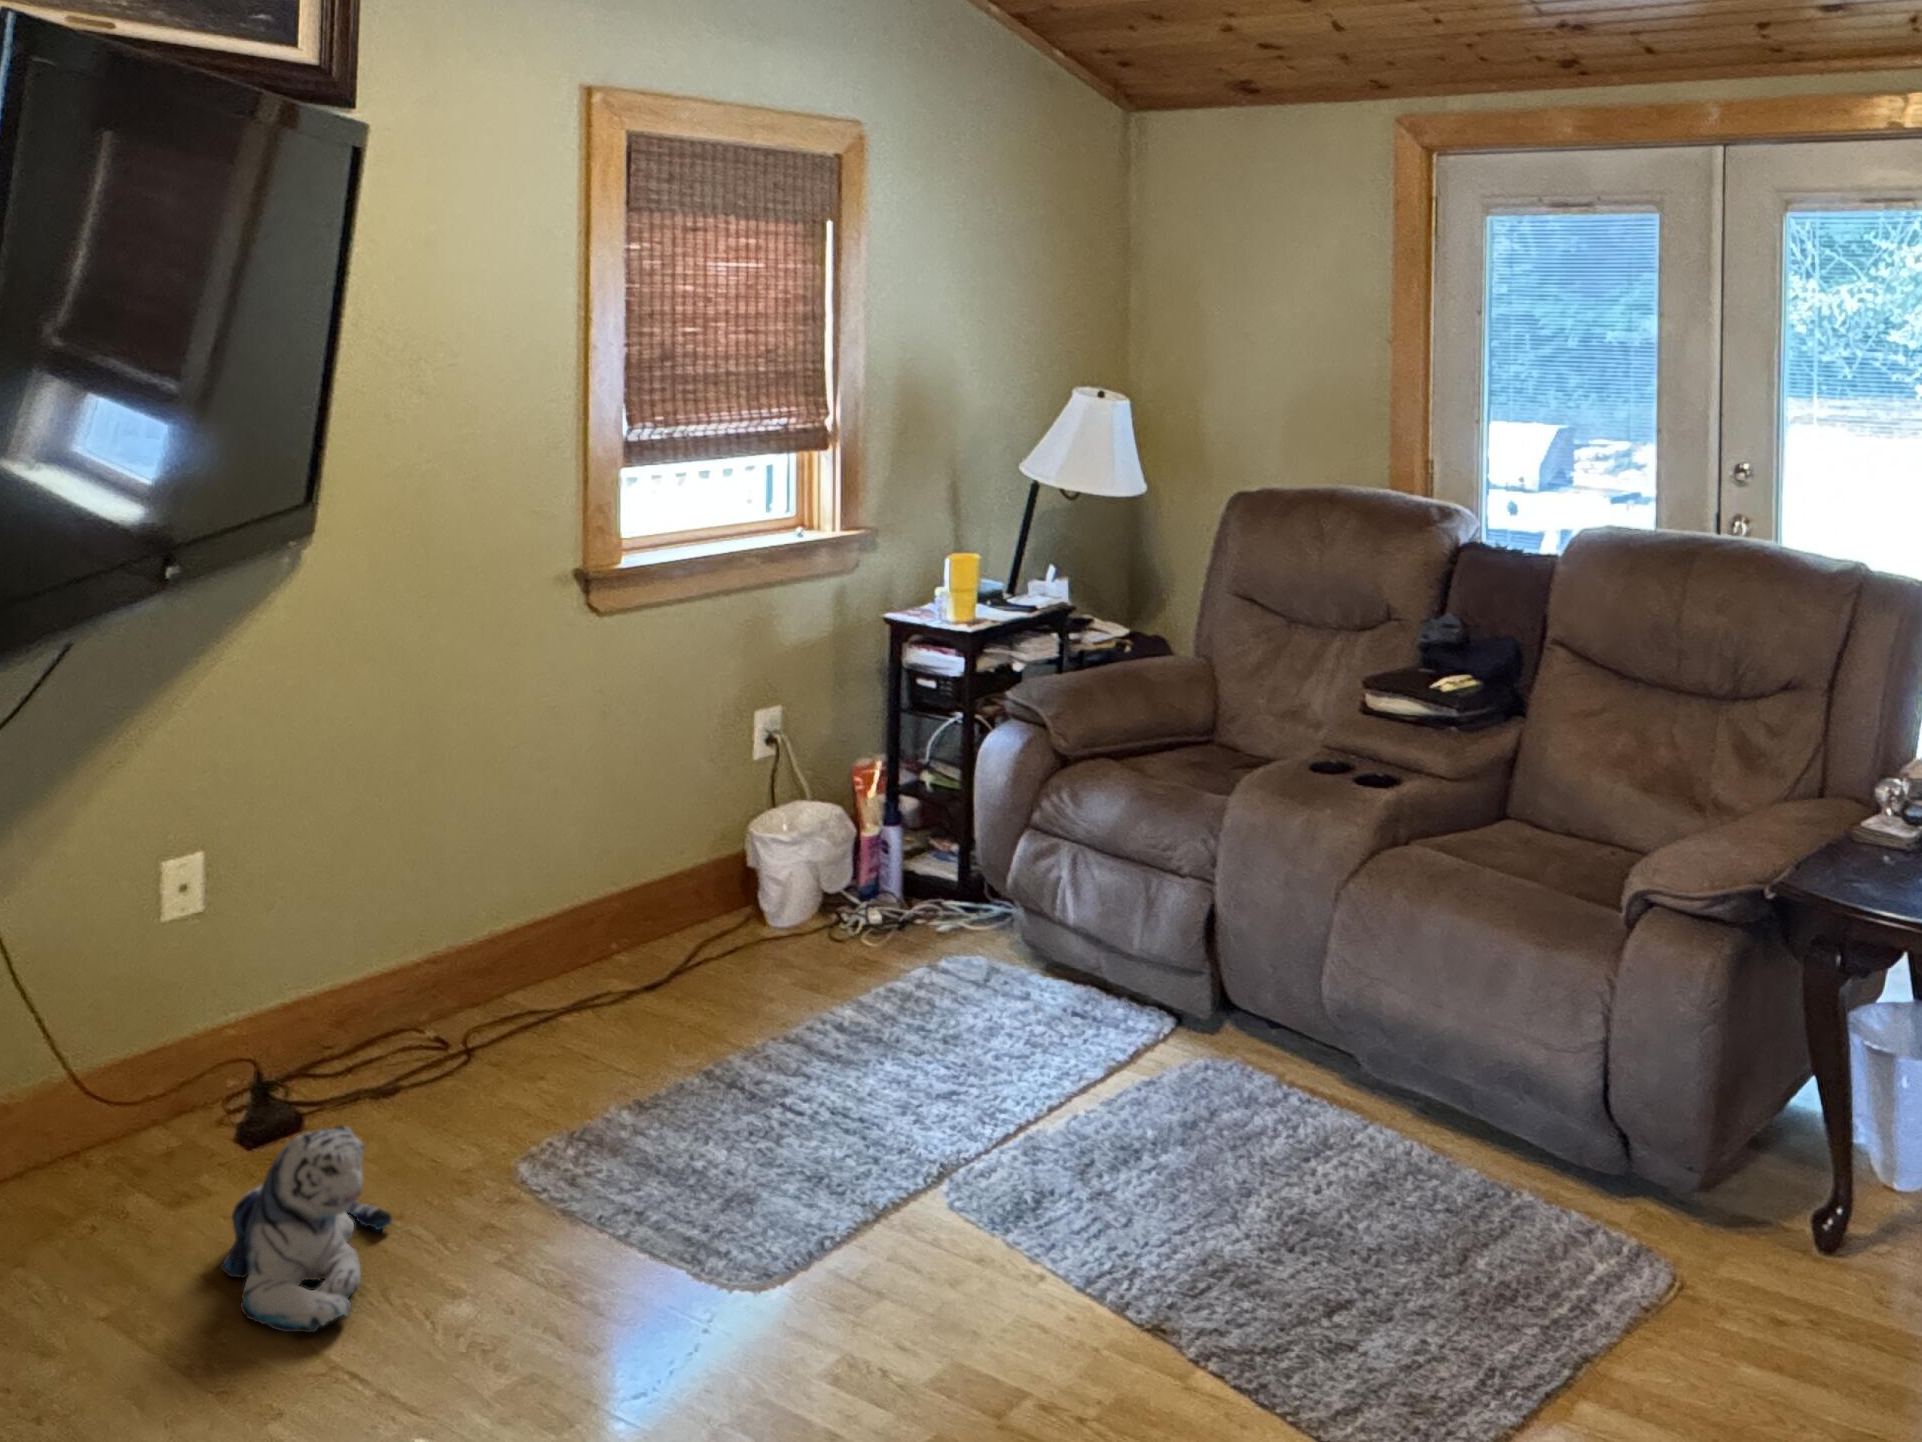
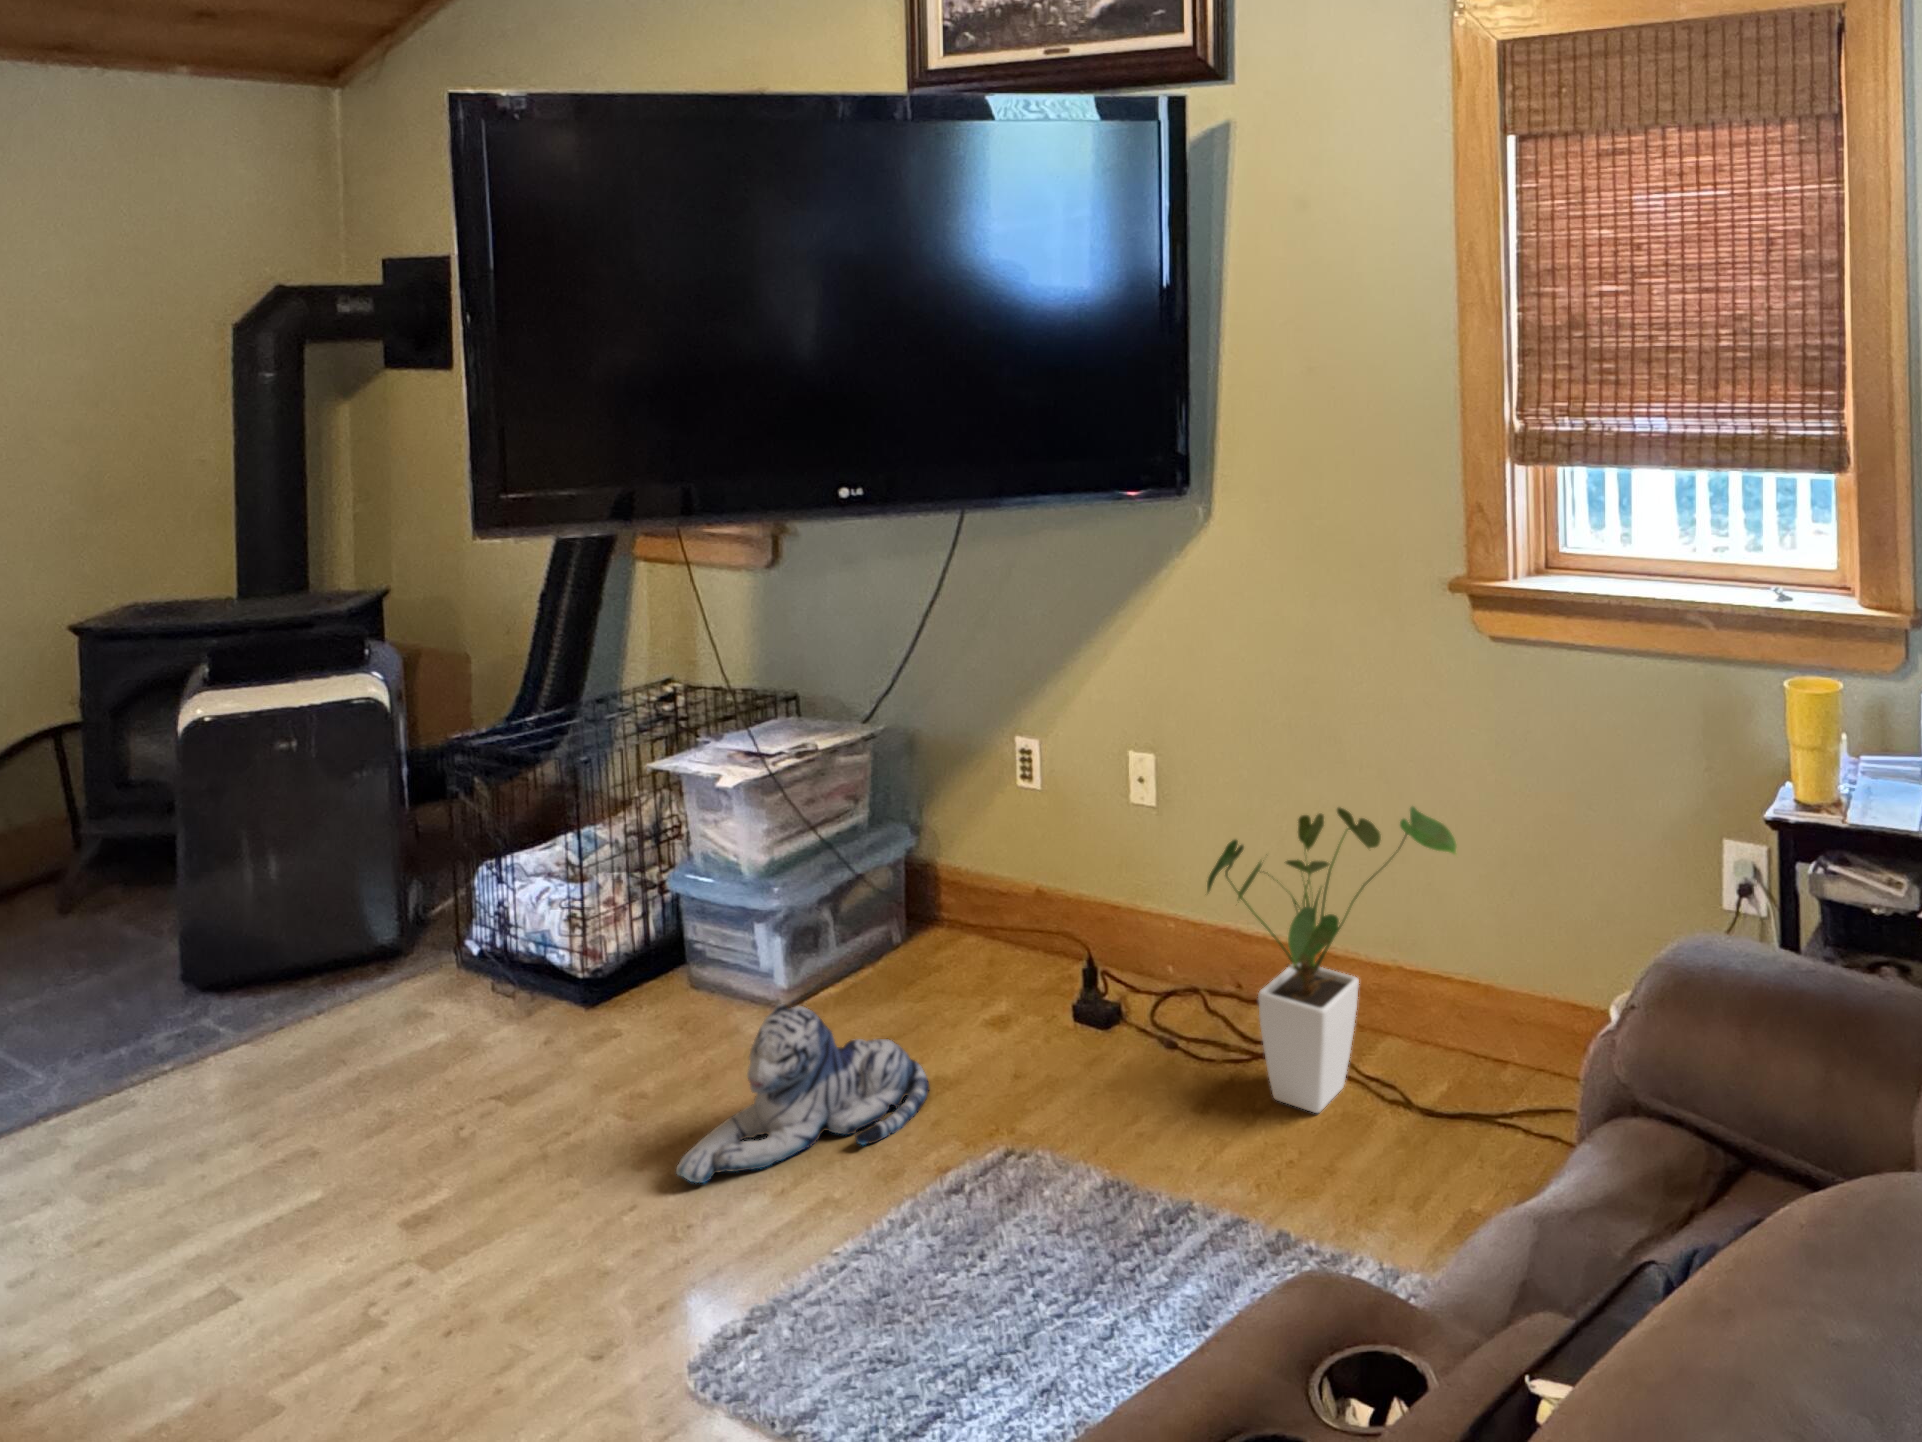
house plant: none [479,760,678,1032] -> present [1207,806,1457,1113]

